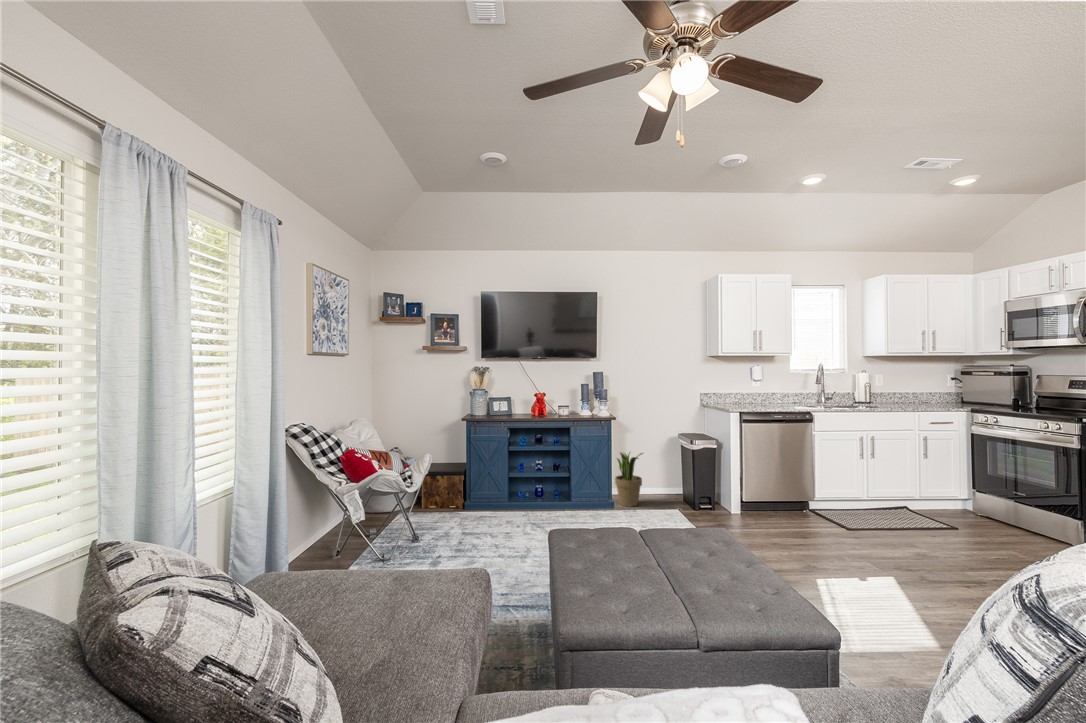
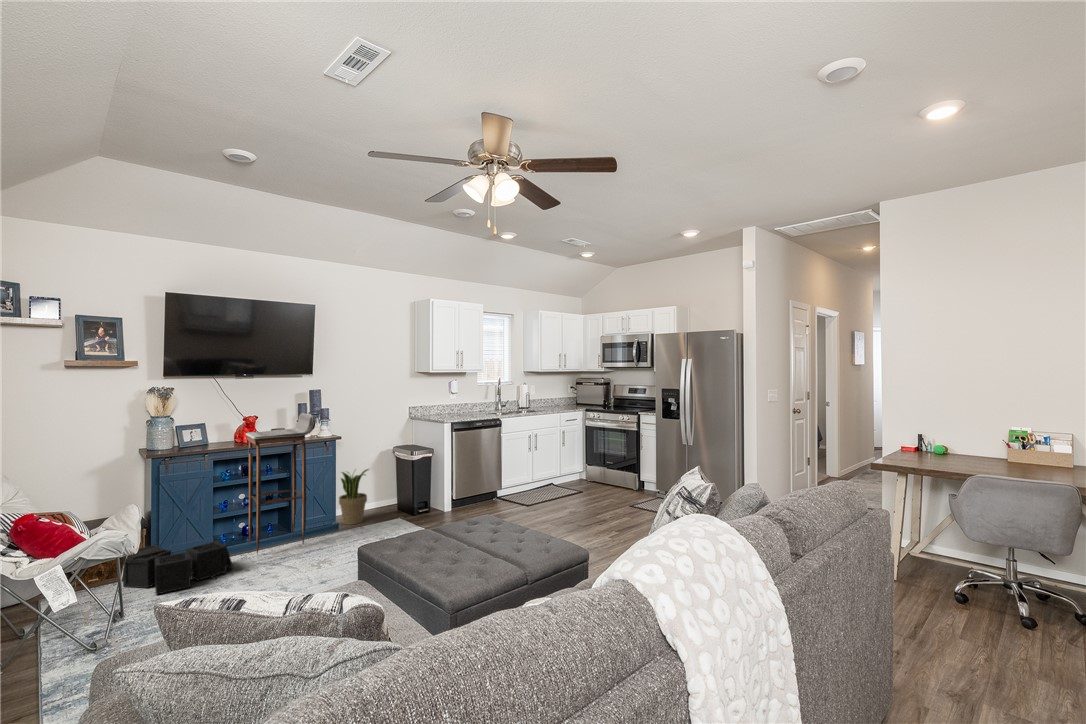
bar stool: none [527,392,580,516] -> present [246,413,316,554]
storage bin: none [438,489,506,528] -> present [123,541,233,595]

